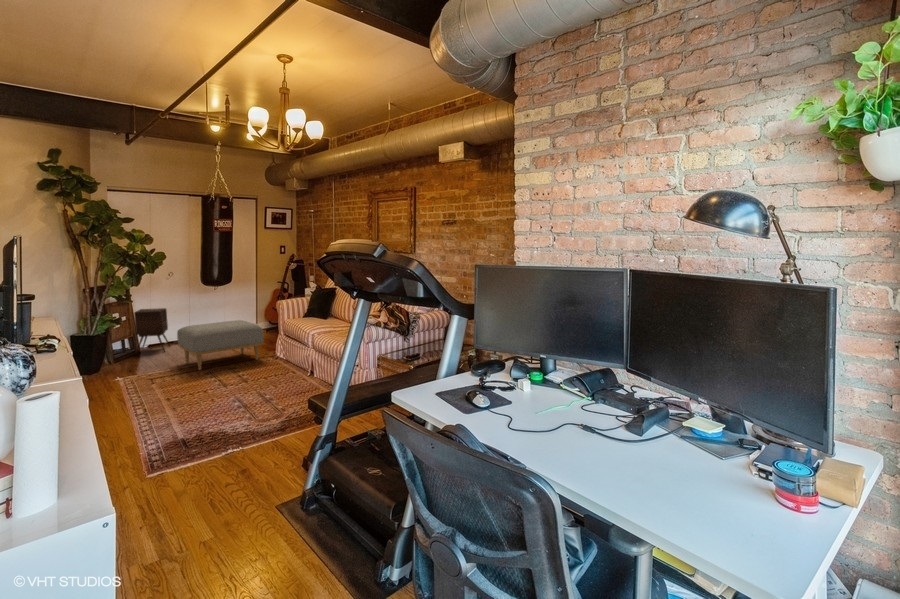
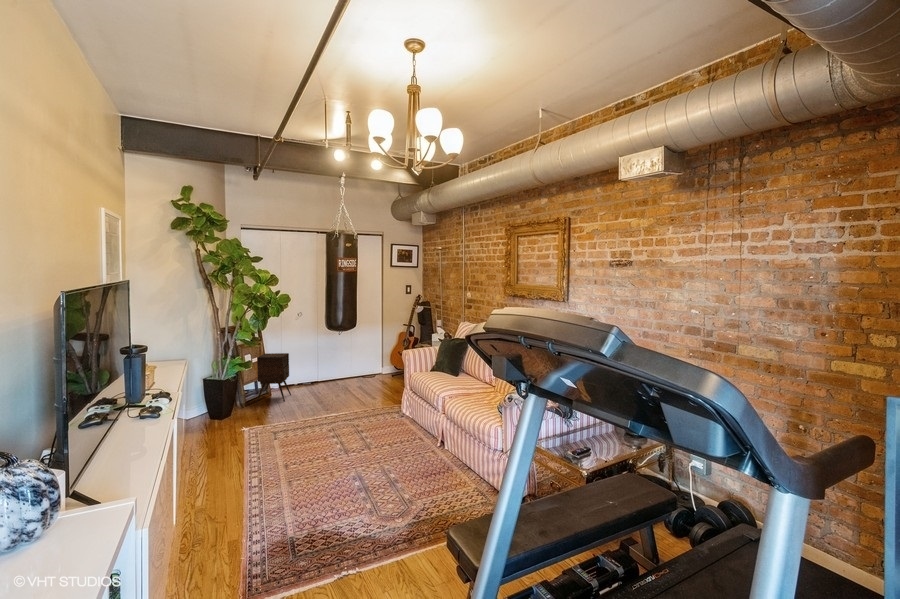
ottoman: present [177,320,264,370] -> none [296,370,386,429]

